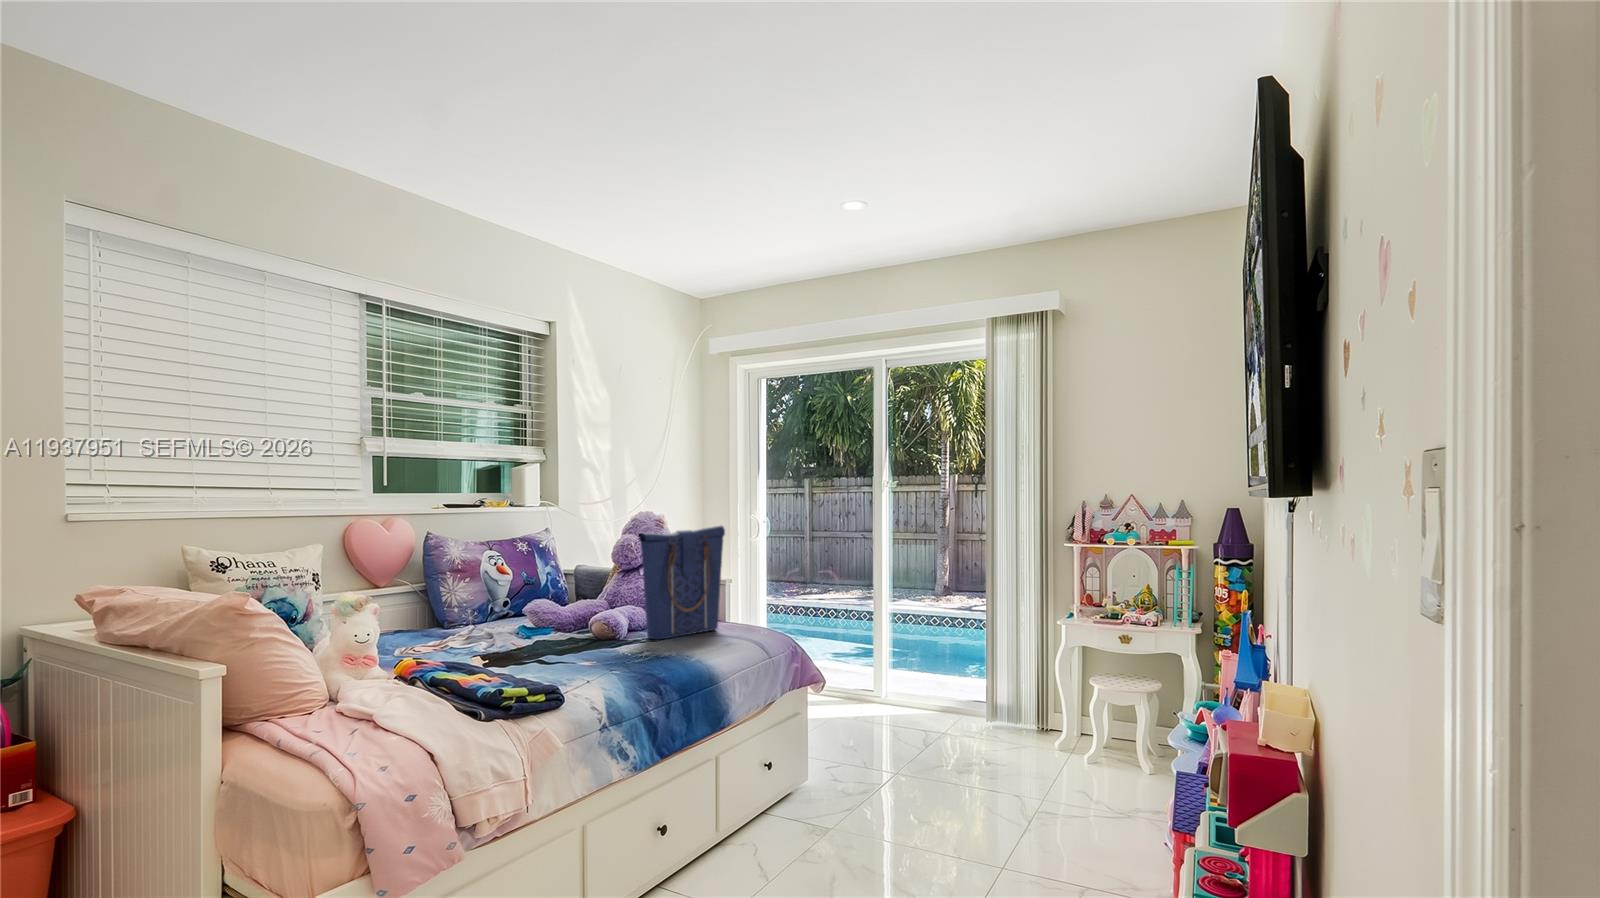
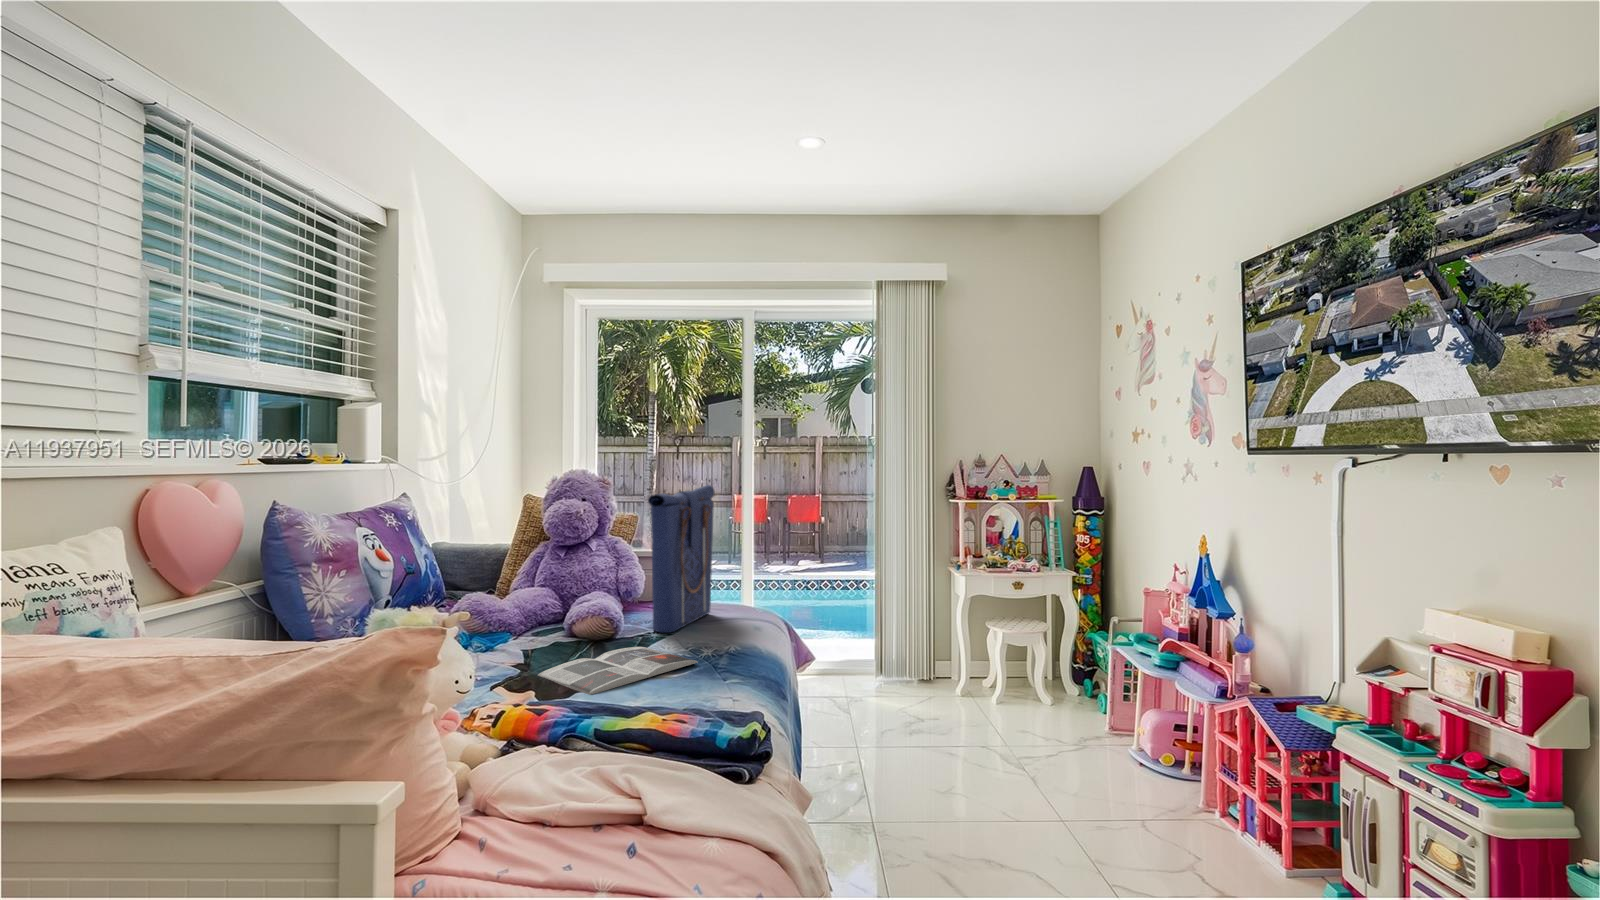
magazine: none [518,644,620,668] -> present [538,647,698,695]

